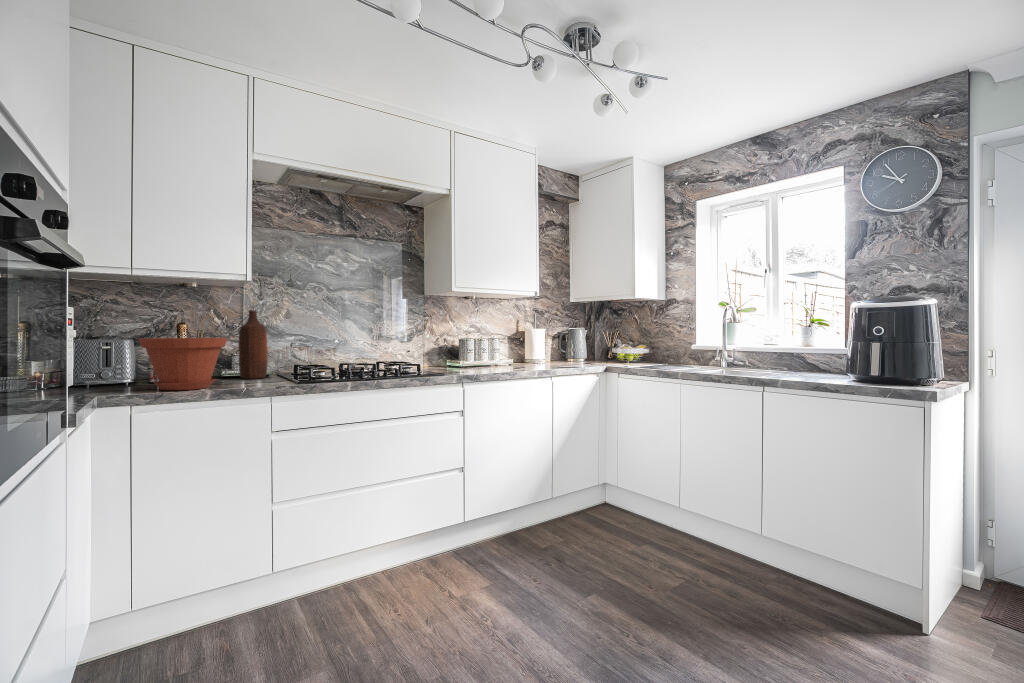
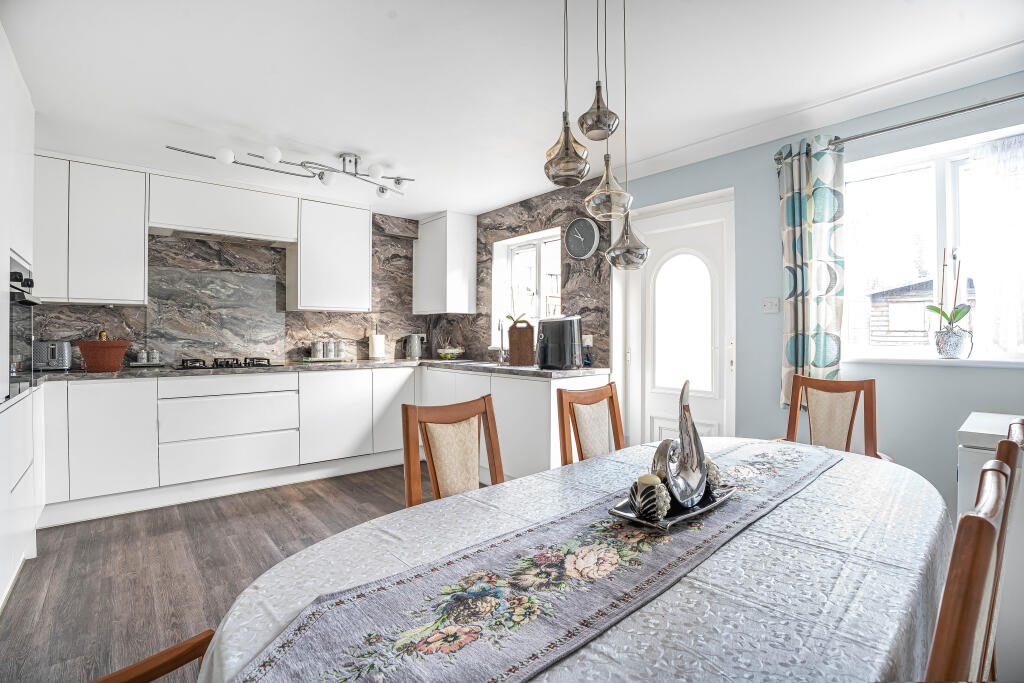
cutting board: none [782,306,829,377] -> present [509,321,534,366]
bottle: present [239,310,267,379] -> none [141,323,161,368]

